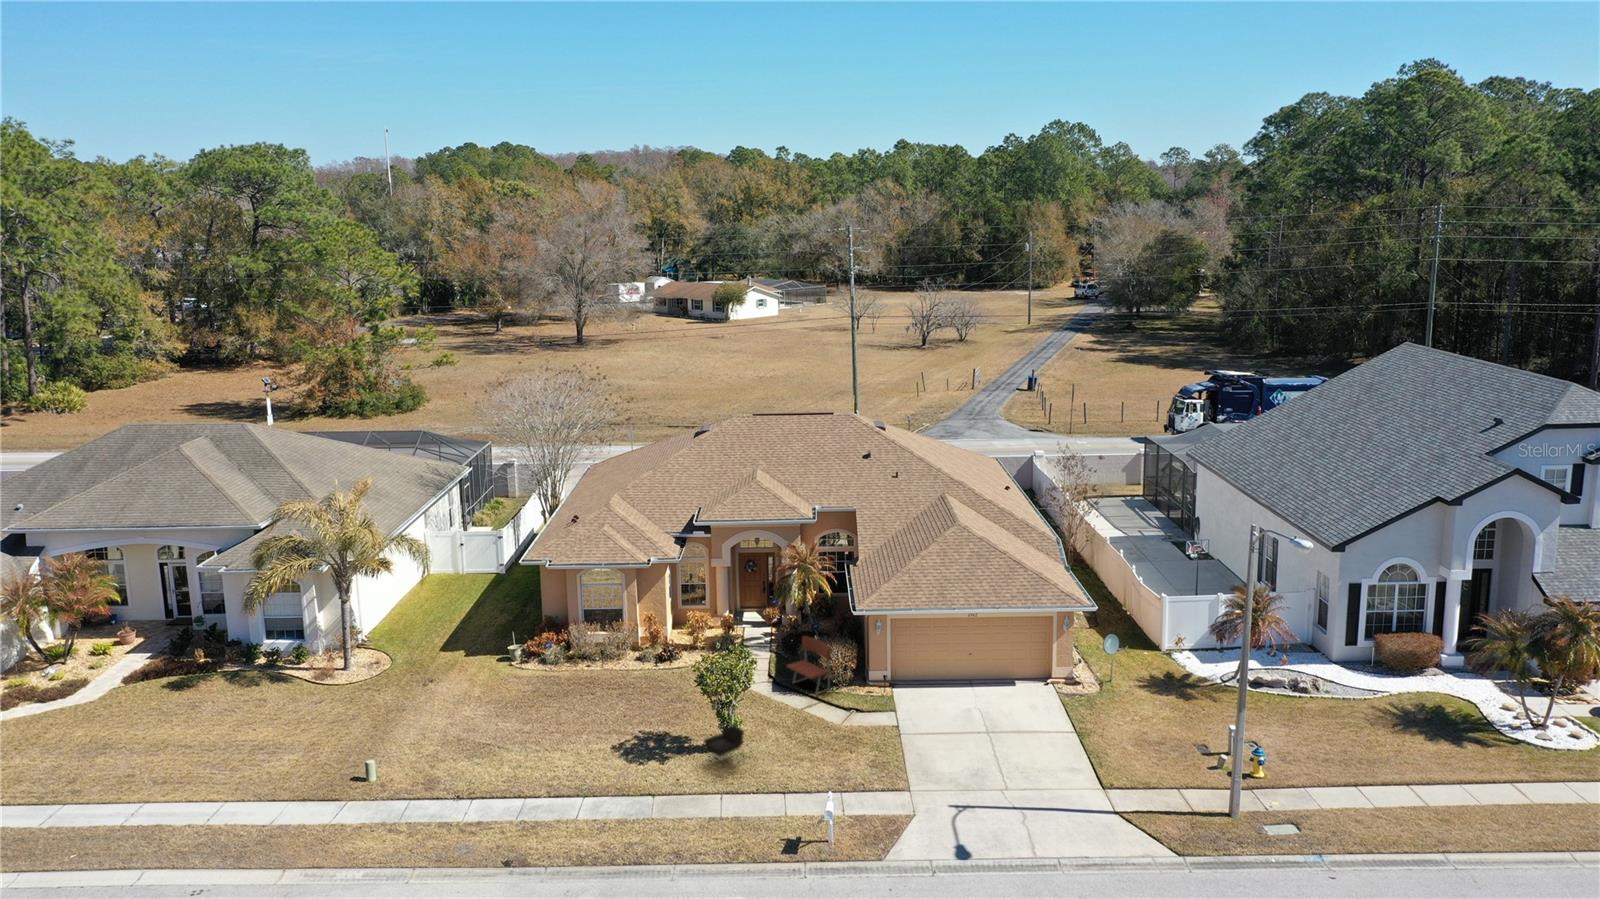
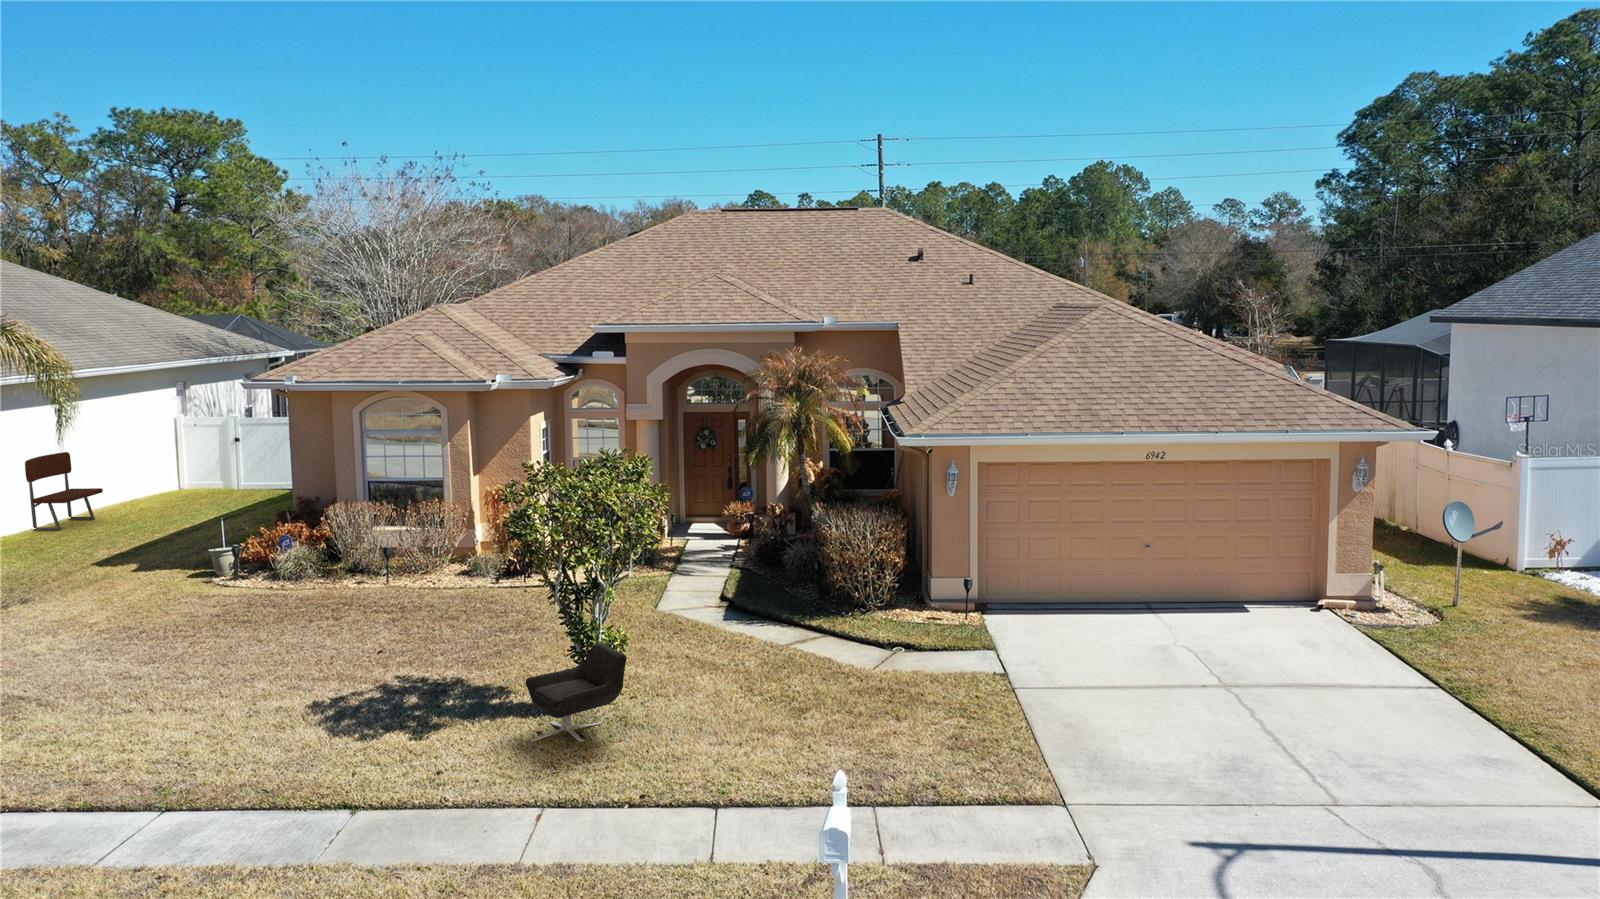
bench: present [787,636,831,694] -> present [25,452,103,531]

